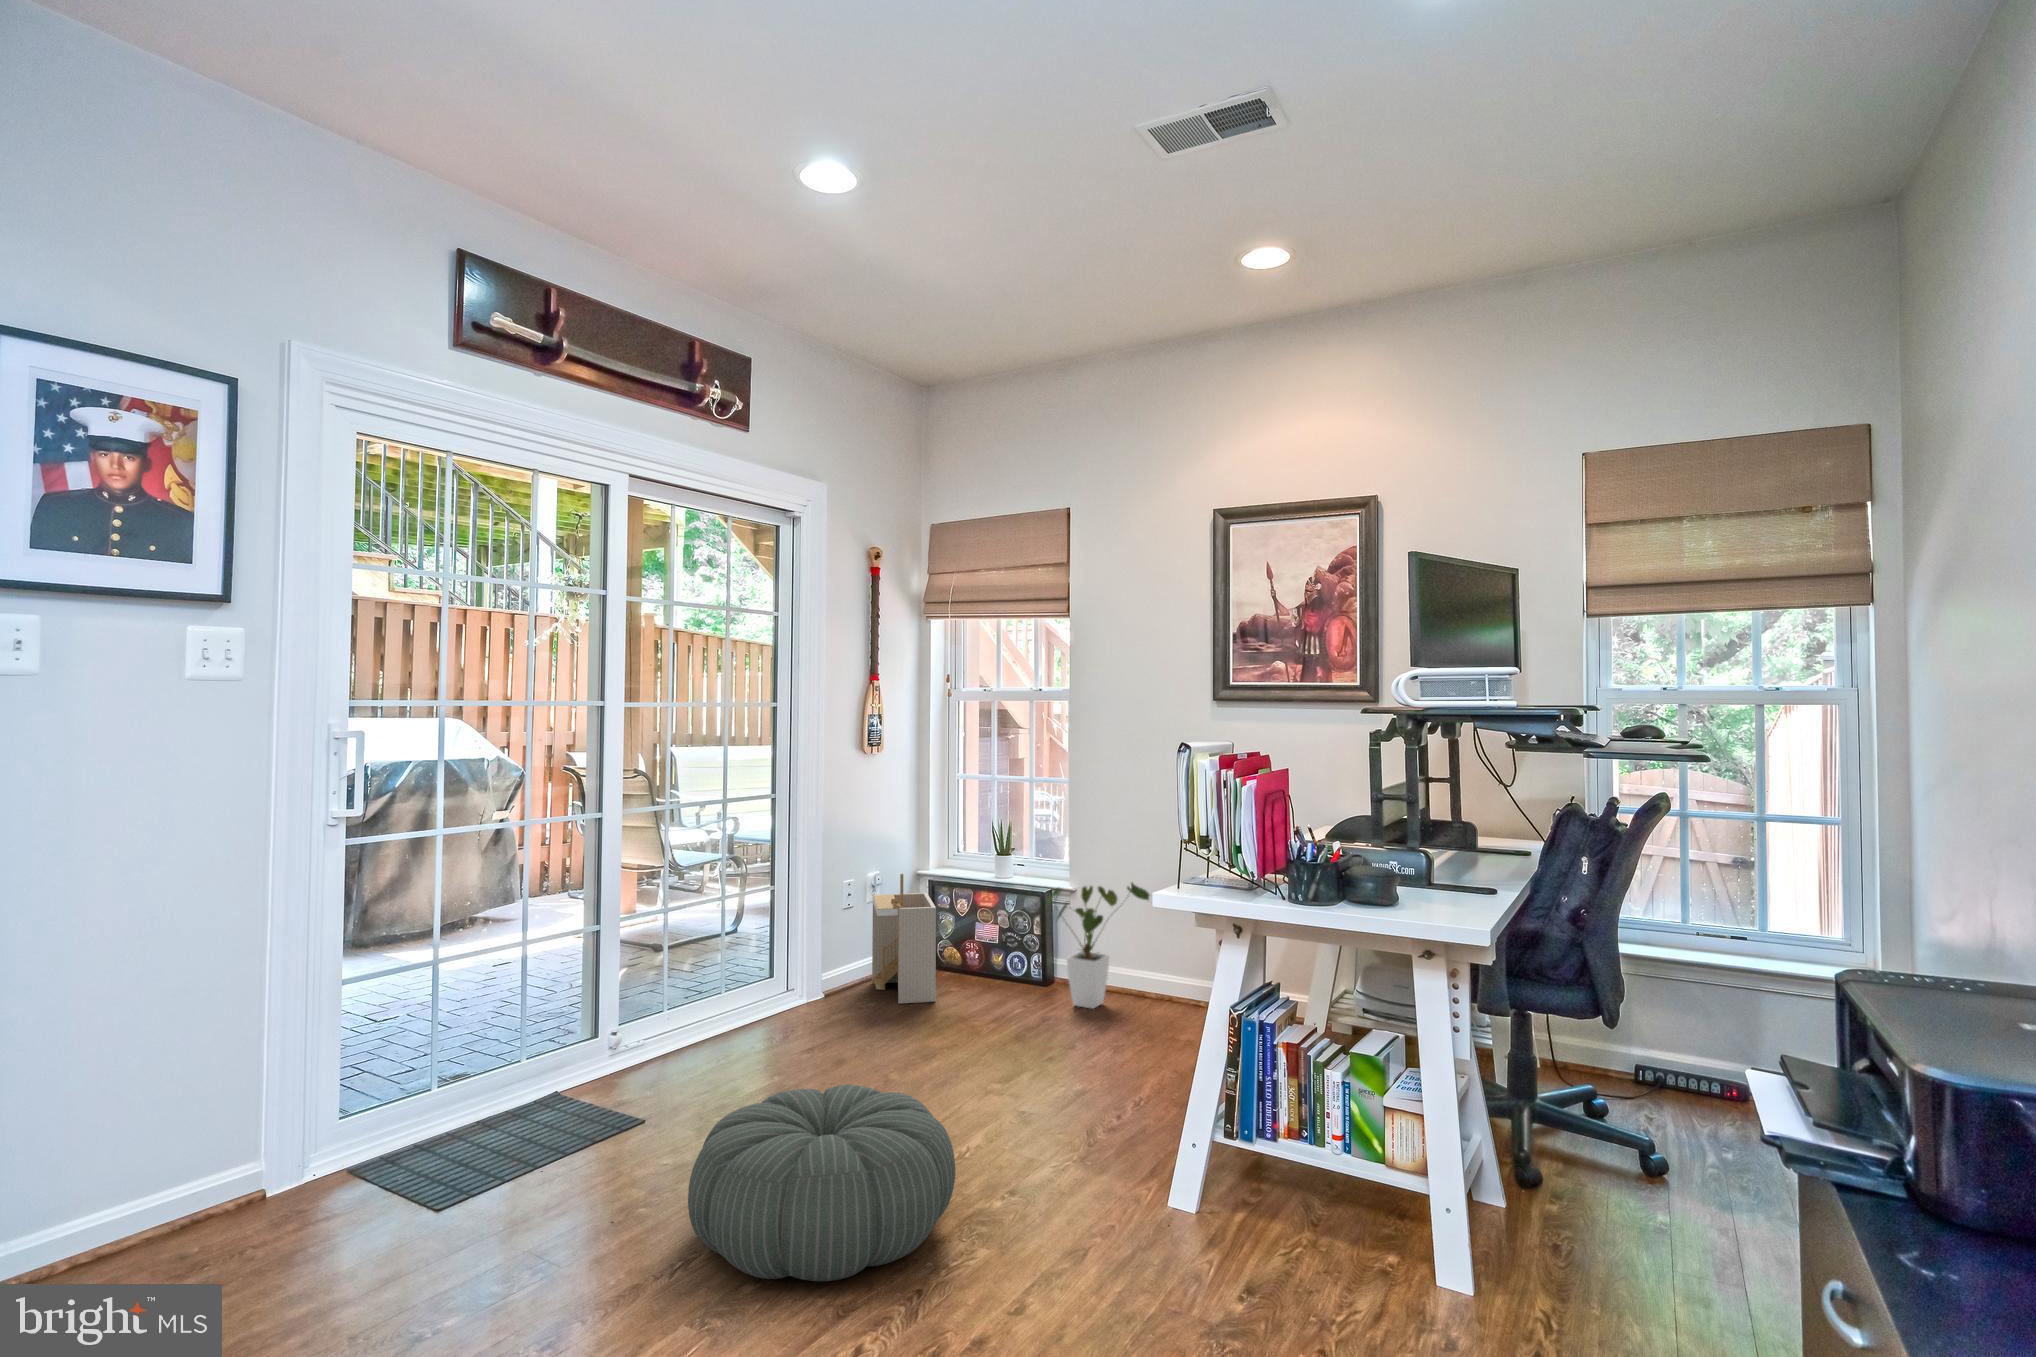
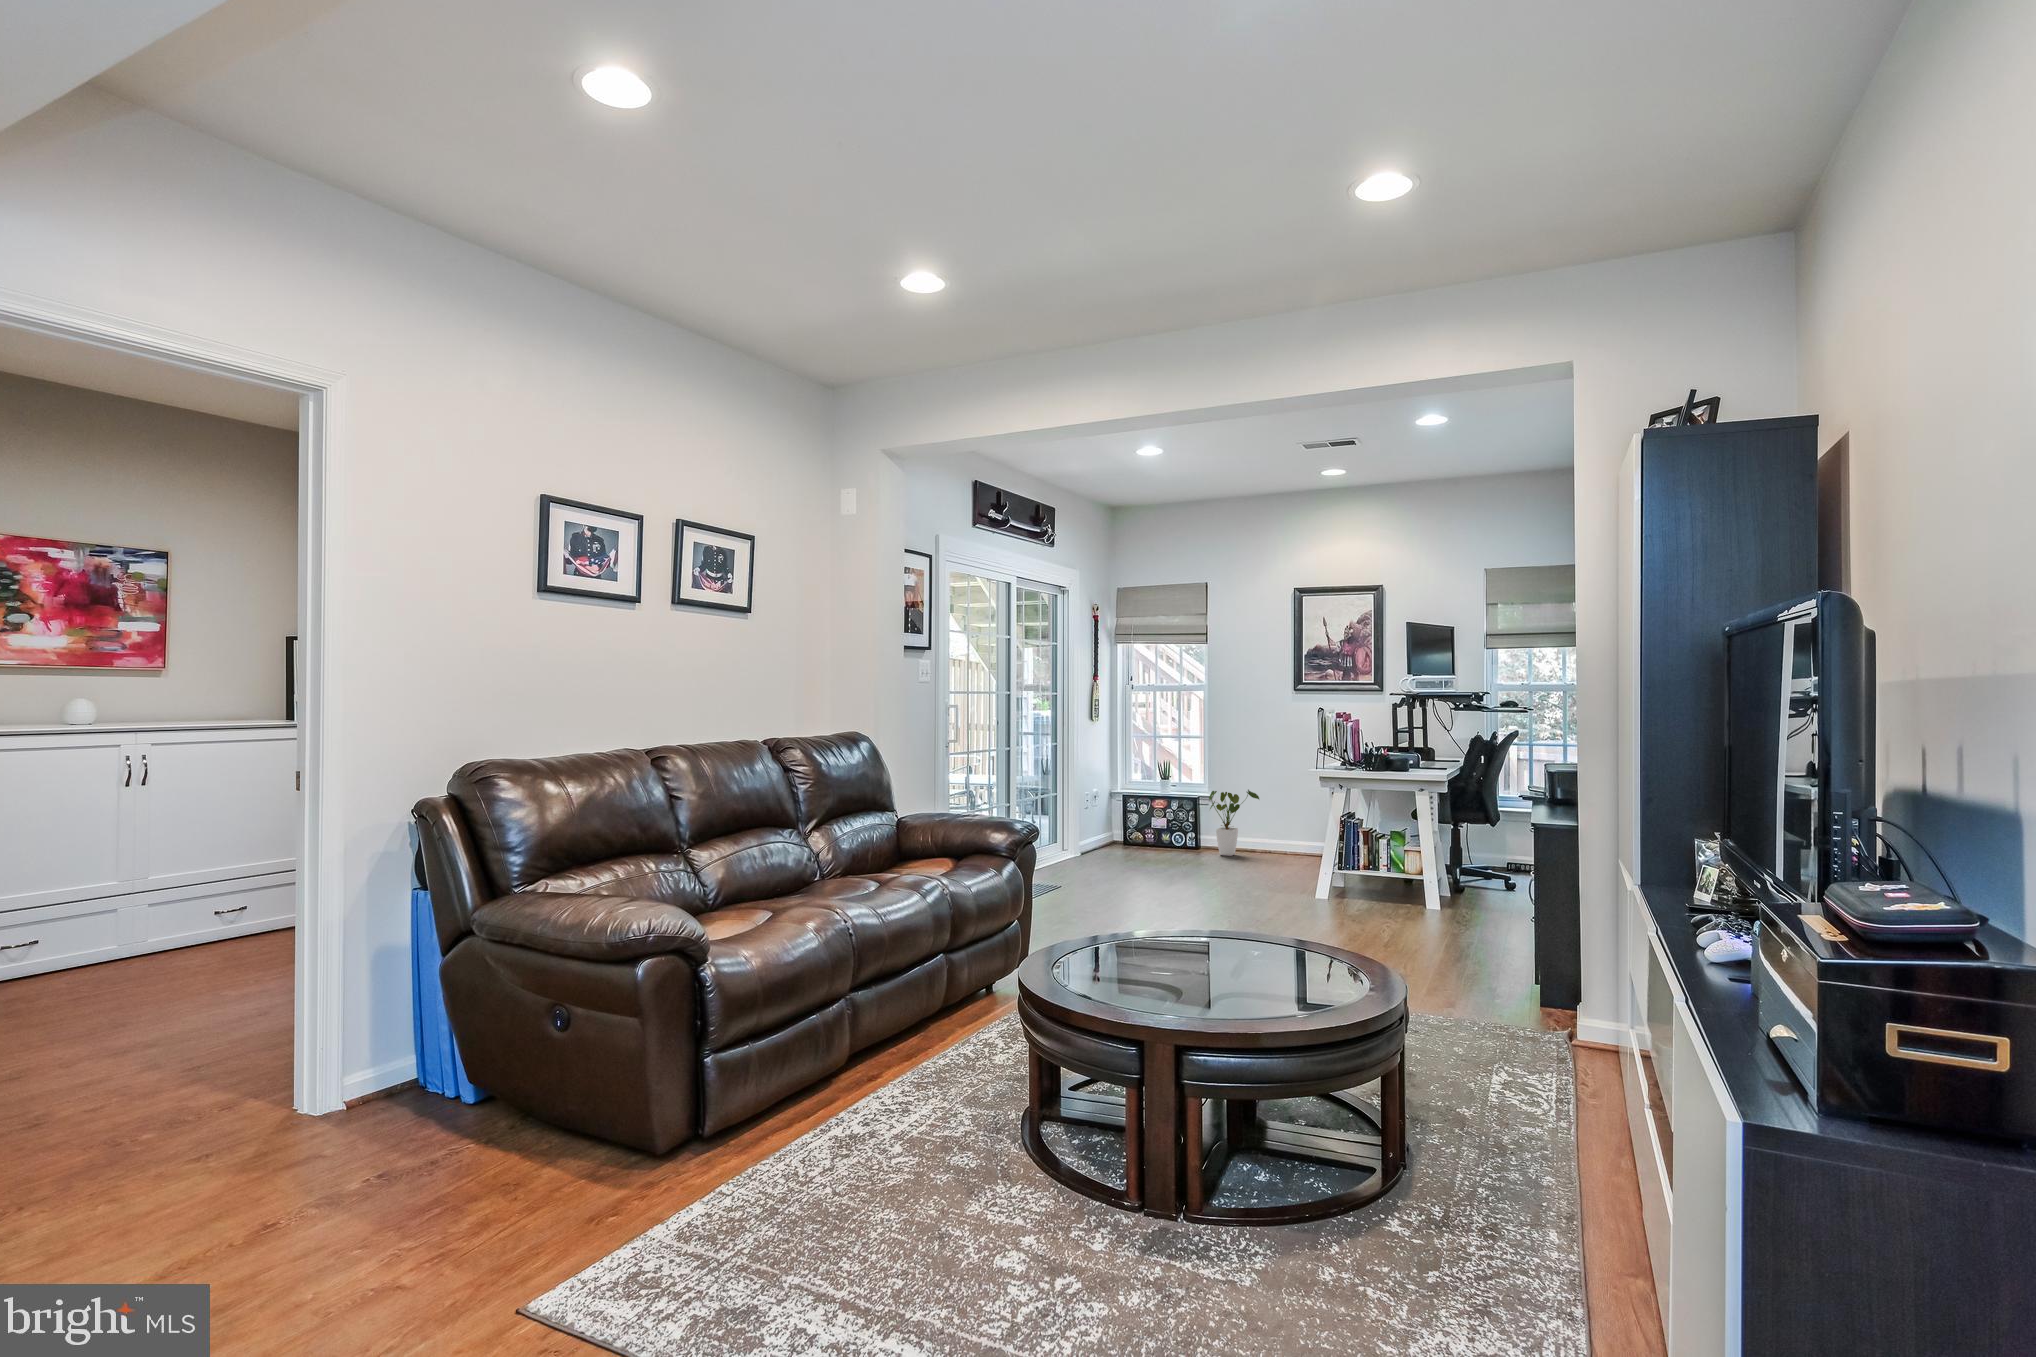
storage bin: present [872,874,936,1004] -> none [1099,786,1145,855]
pouf: present [688,1084,956,1281] -> none [1133,853,1239,909]

